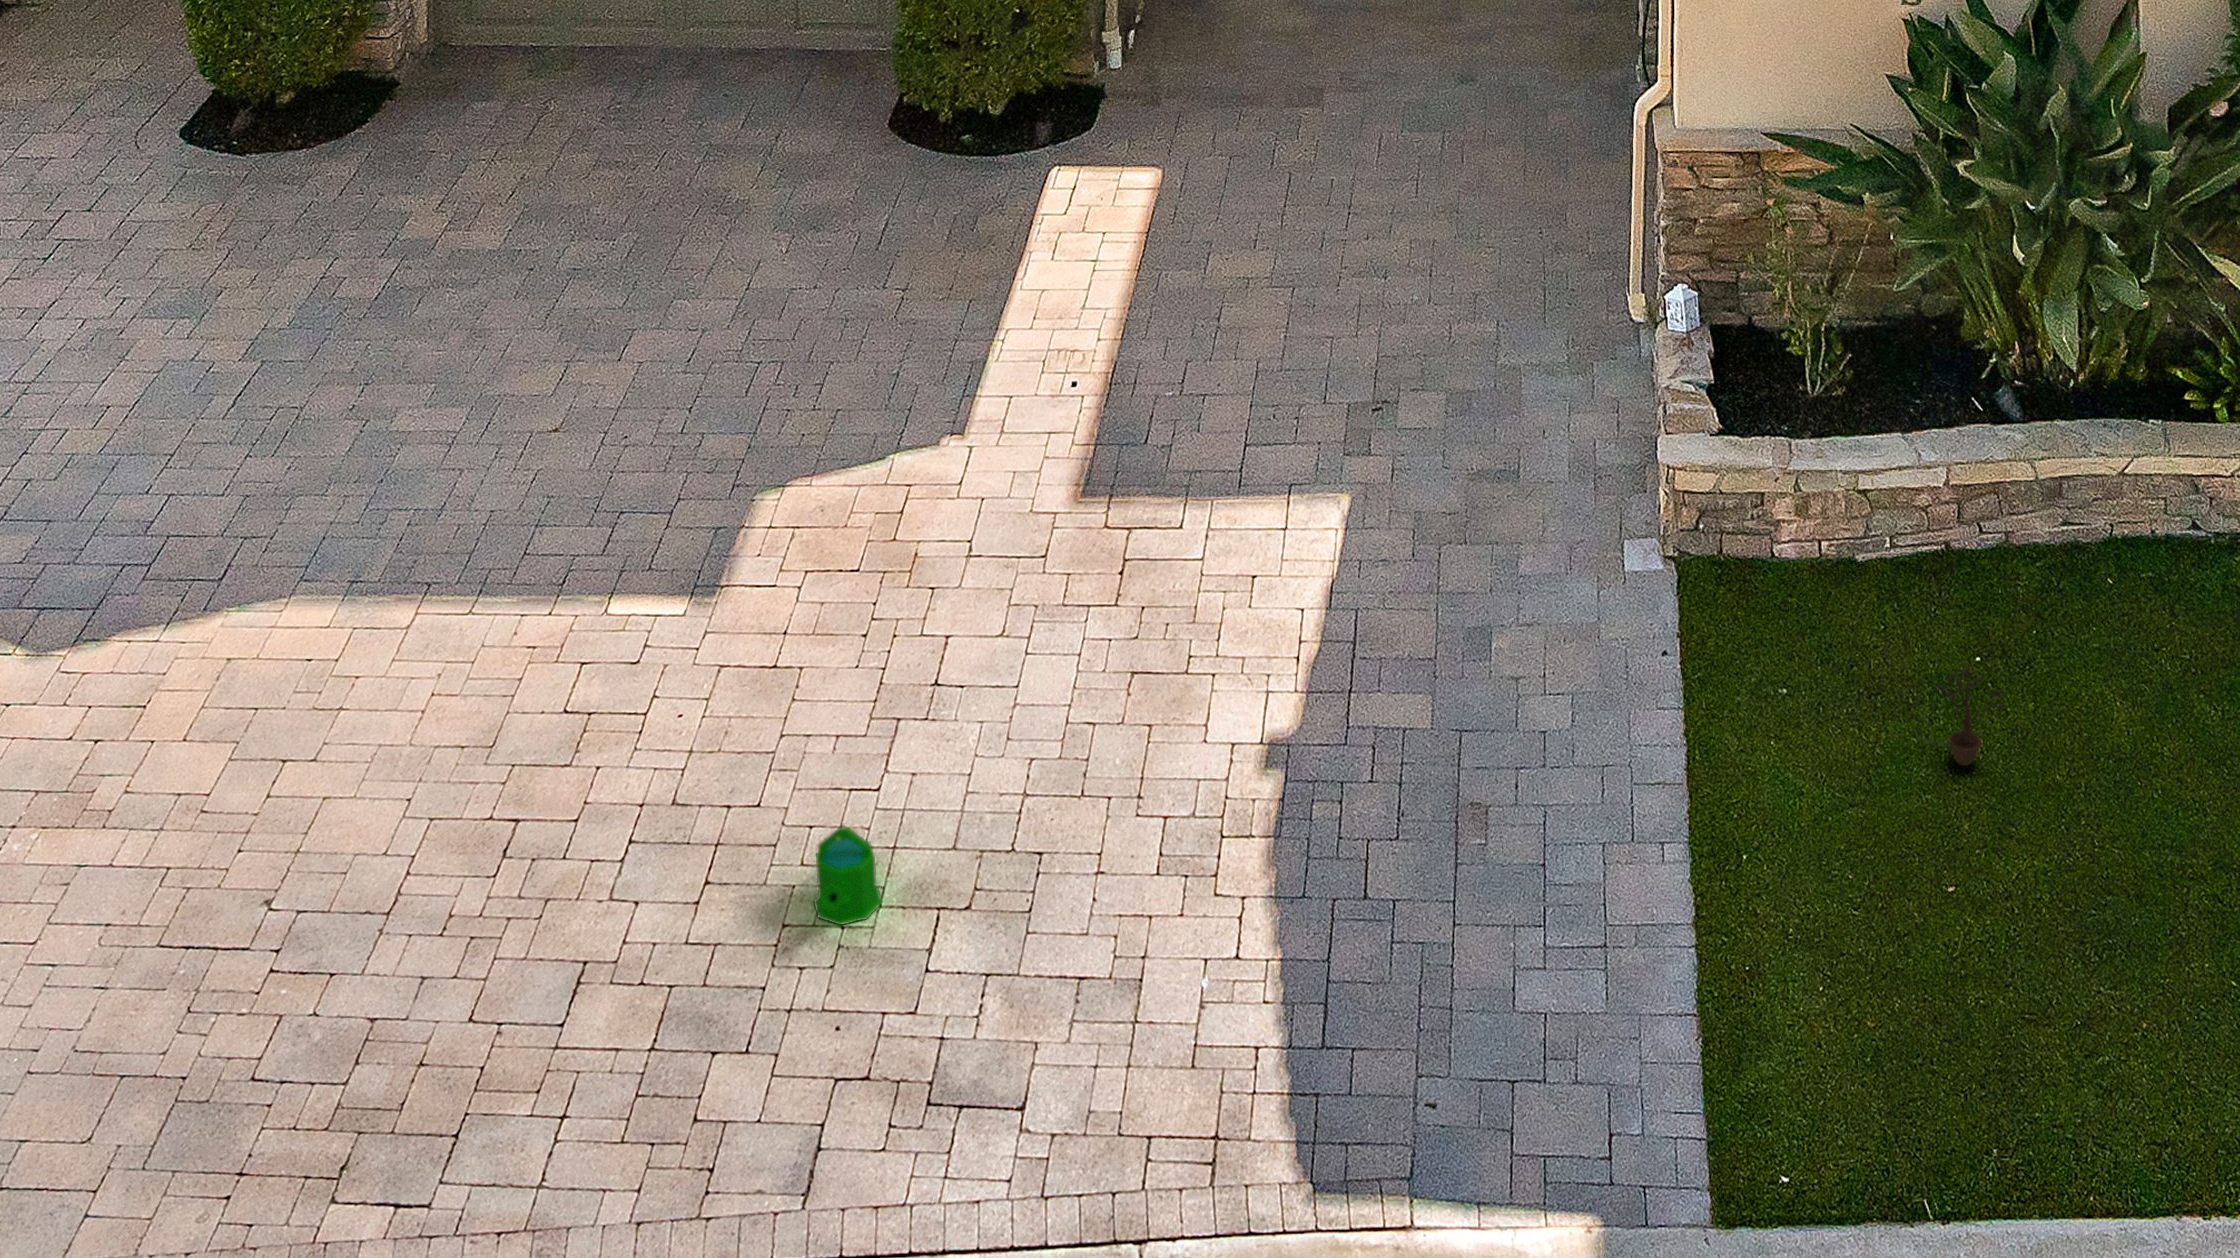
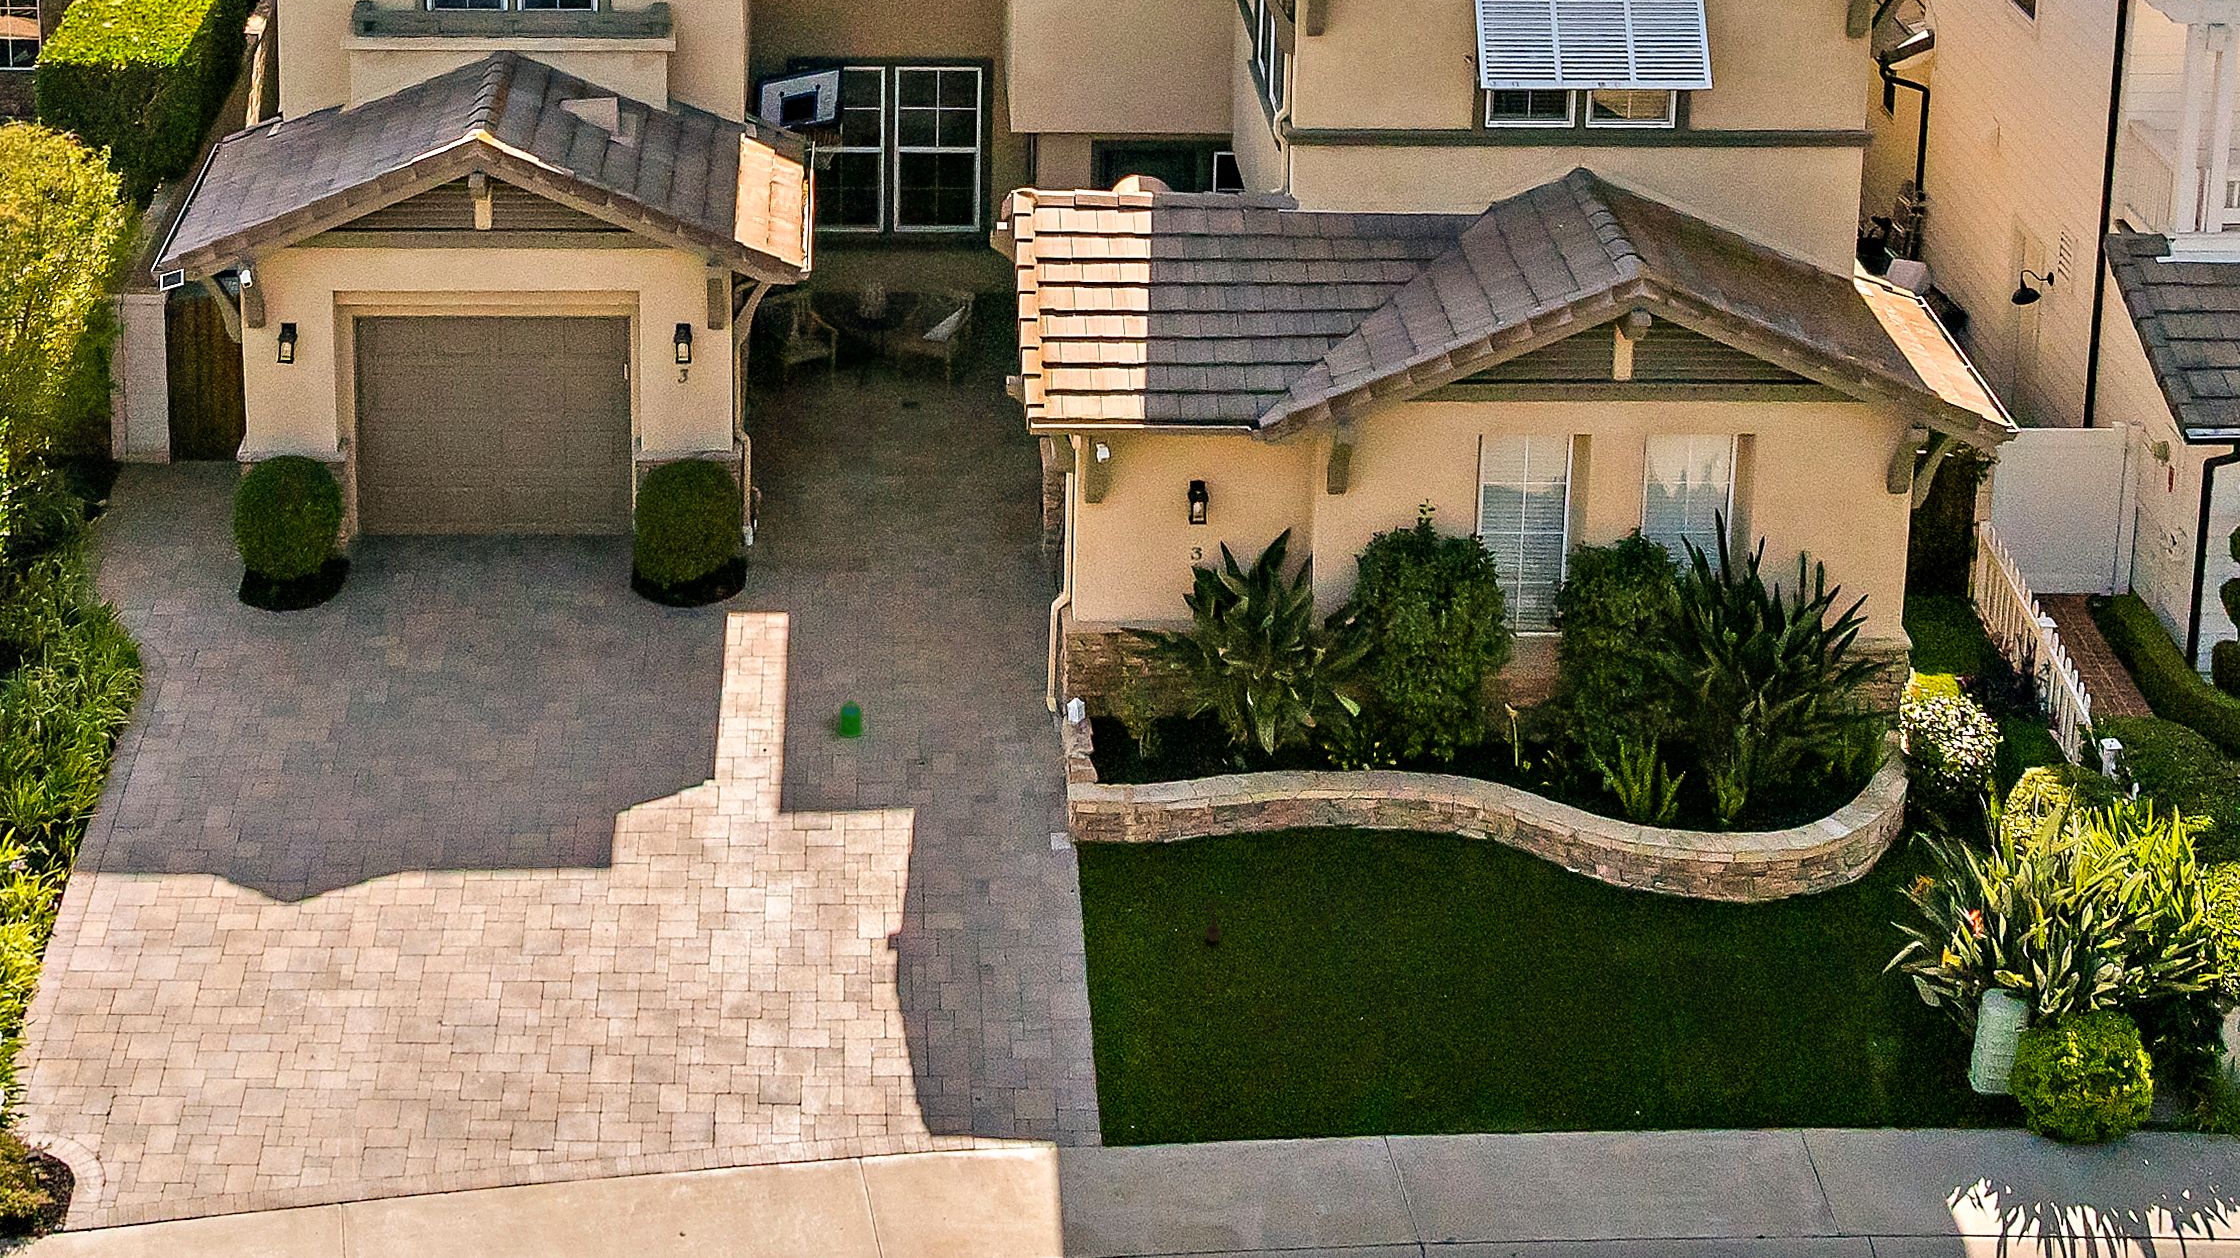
watering can: present [814,827,882,925] -> present [838,700,863,737]

